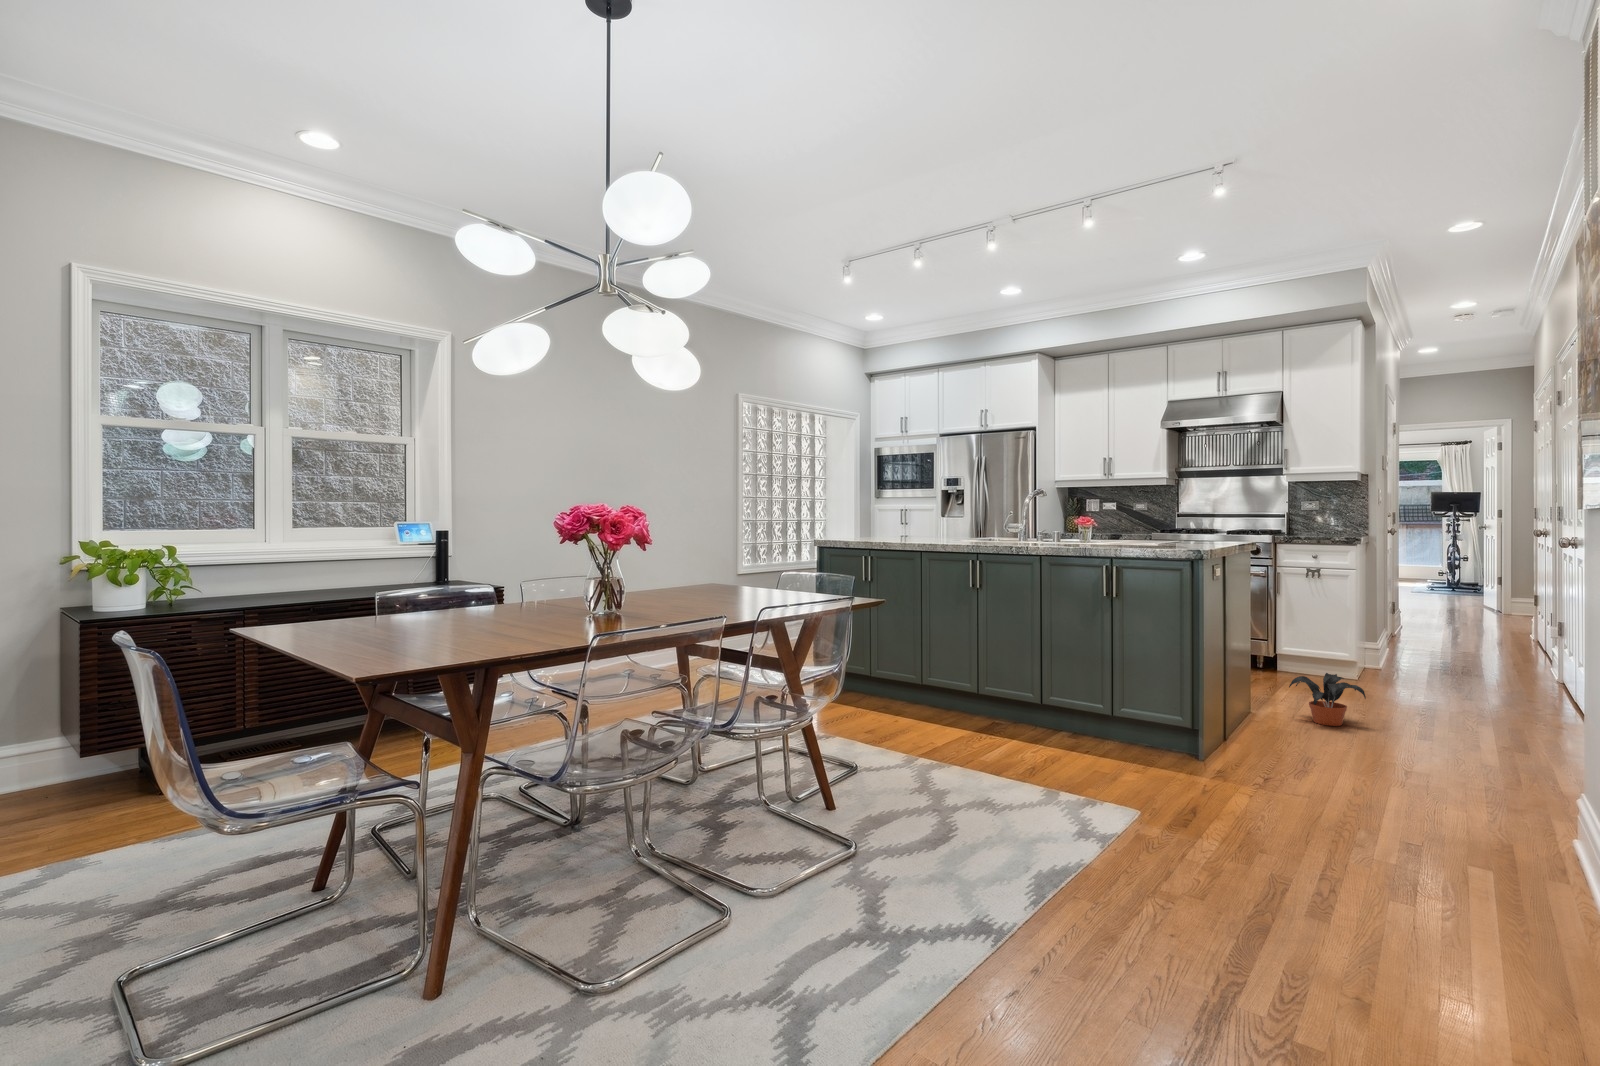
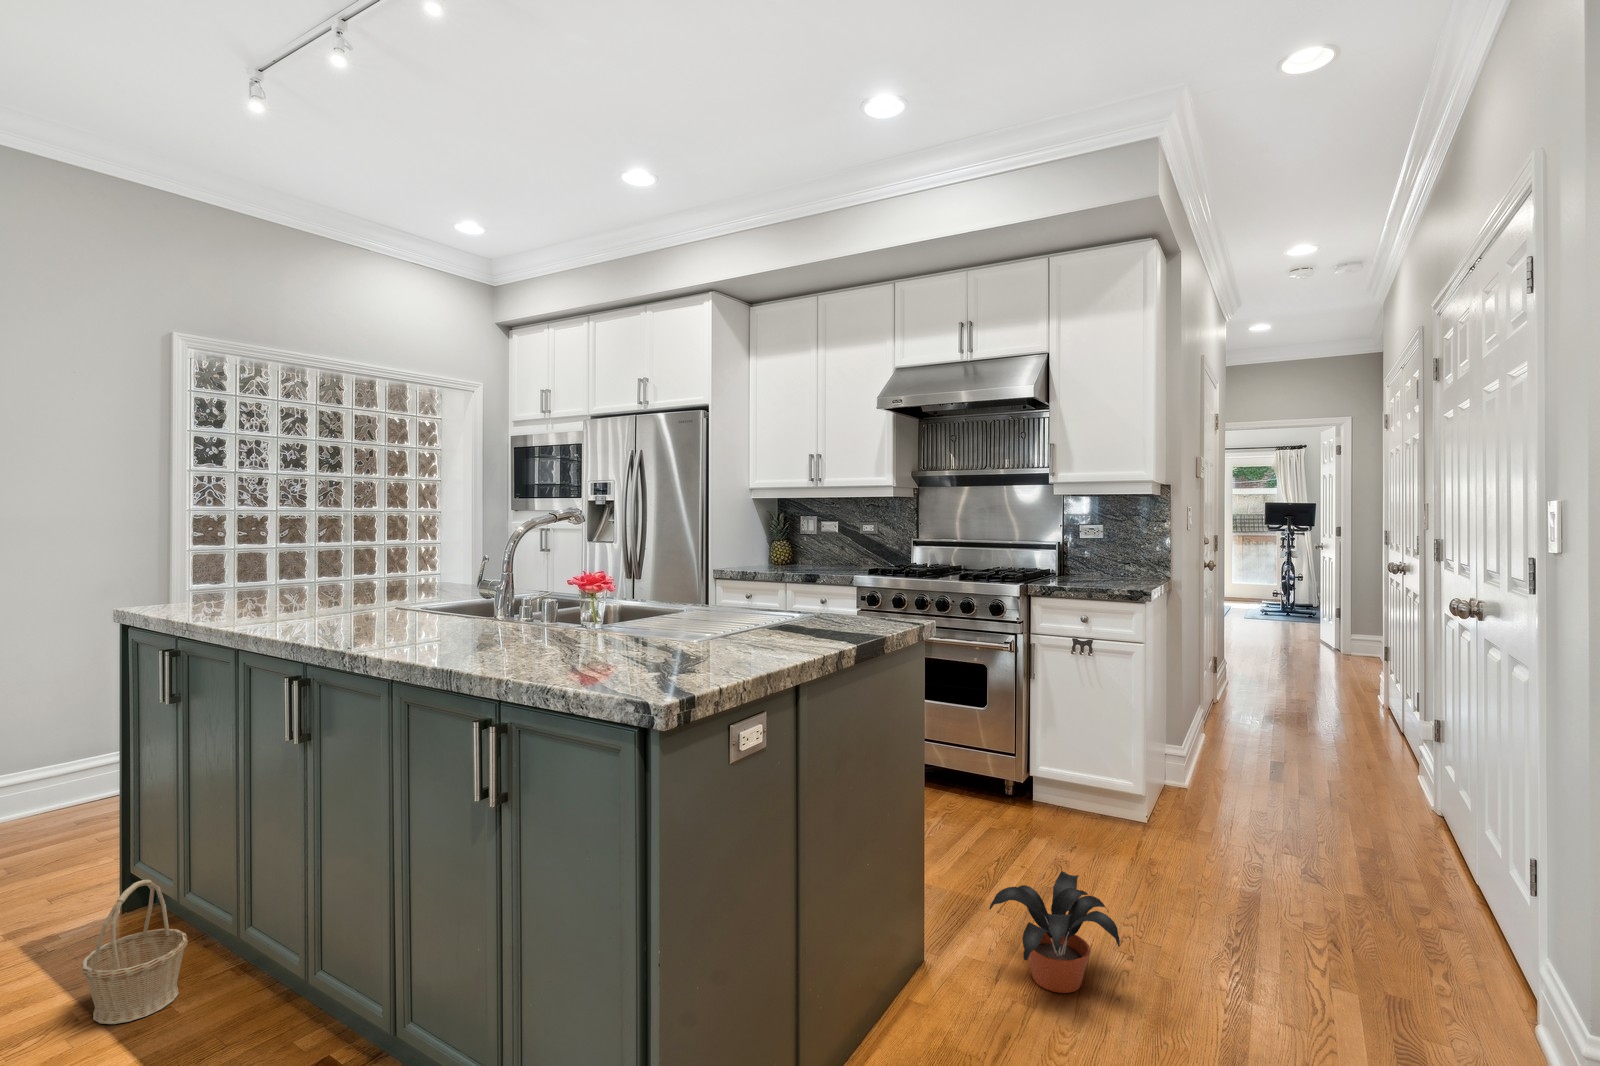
basket: none [857,658,895,717] -> present [82,880,188,1024]

